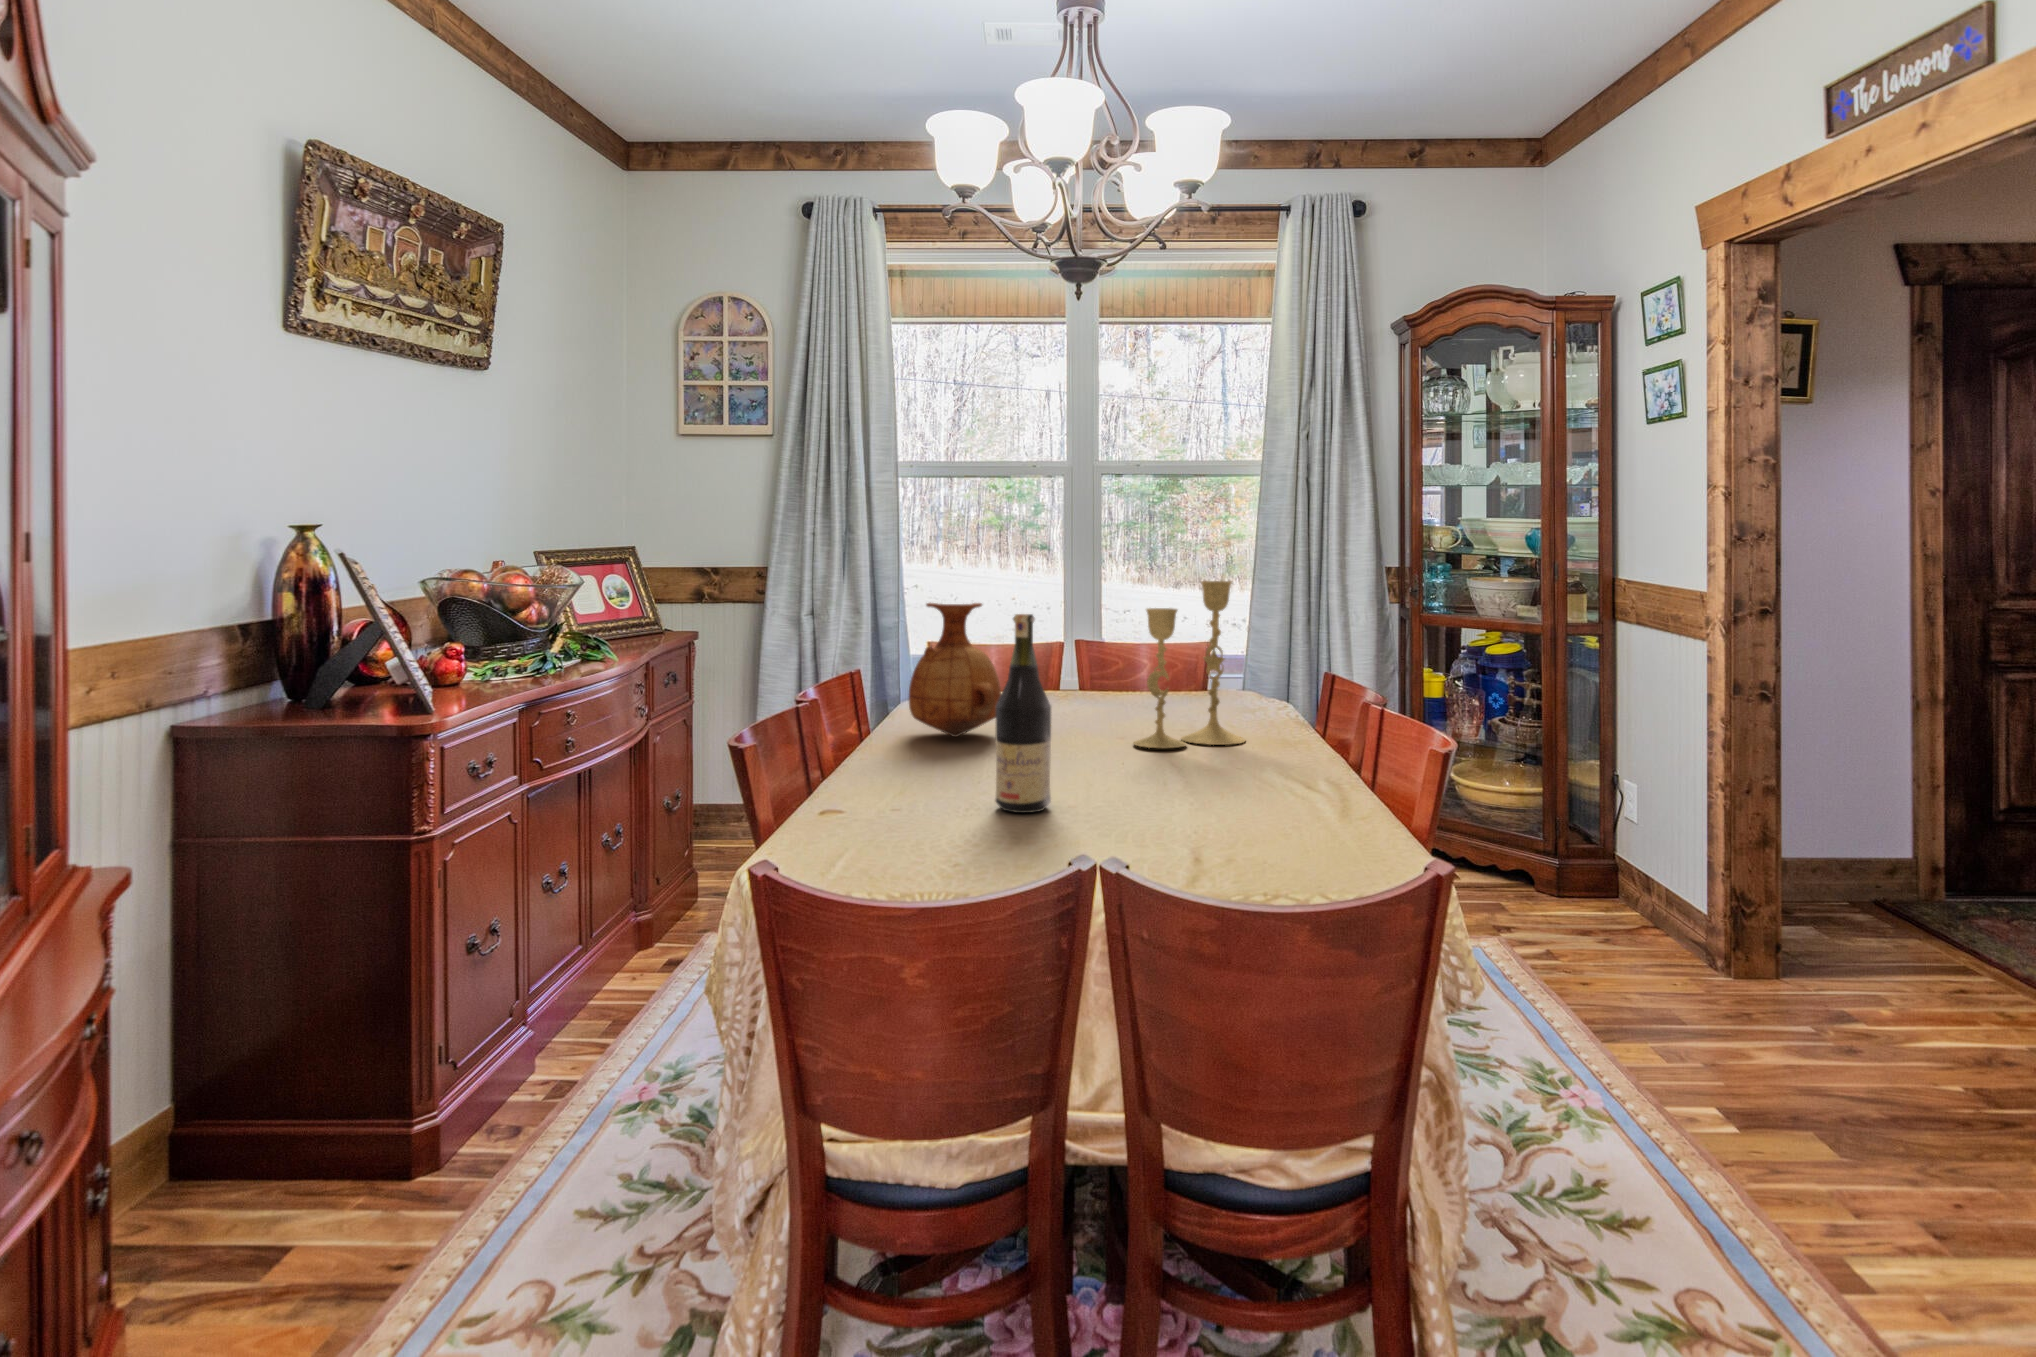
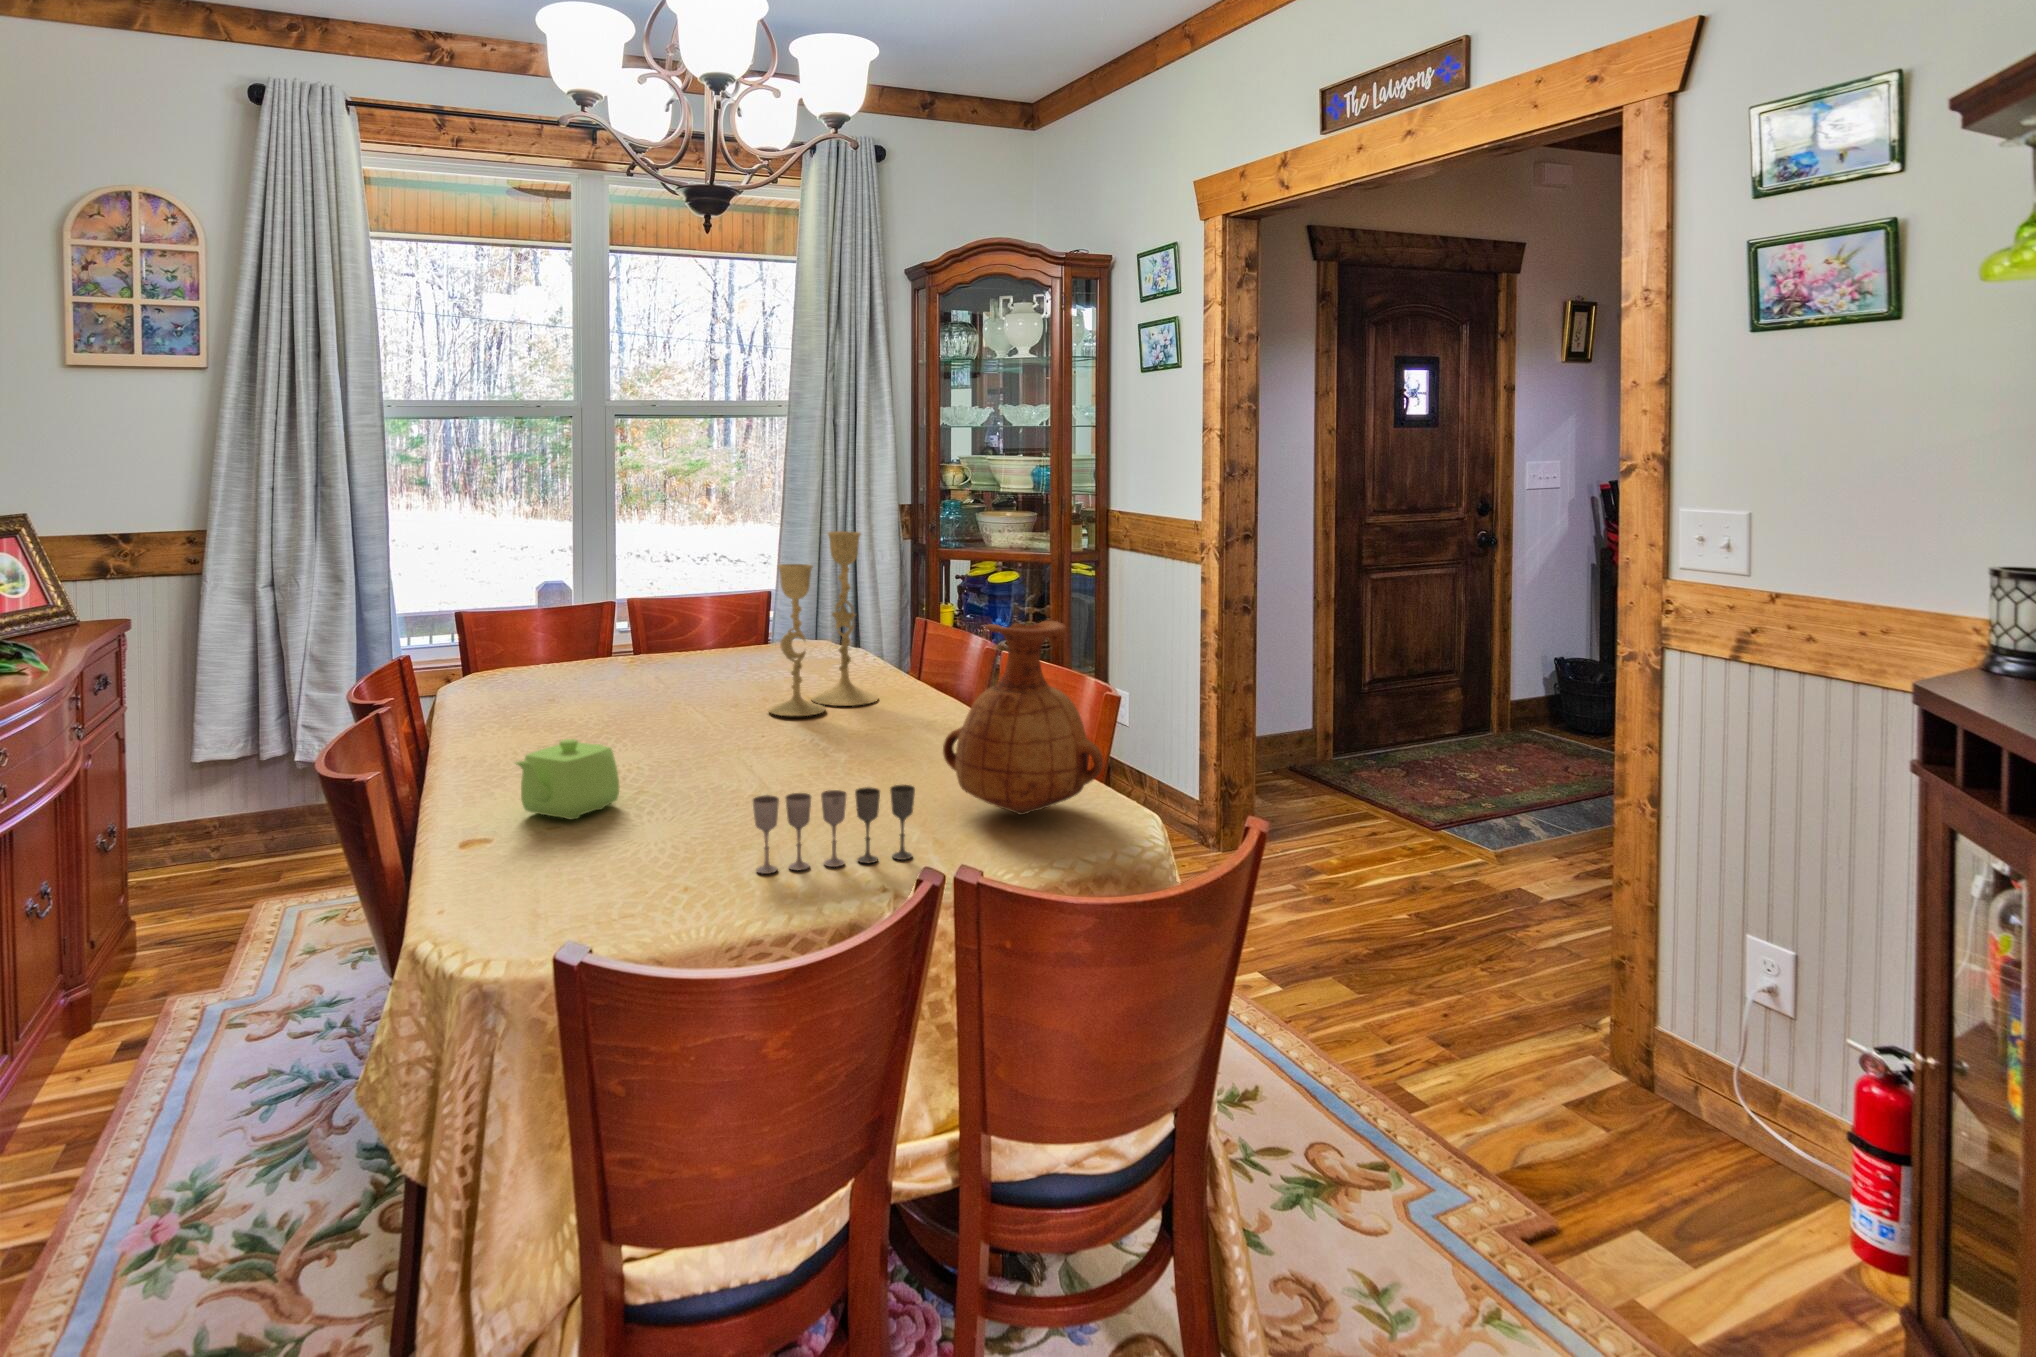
vase: present [909,603,1001,737] -> present [943,621,1103,815]
wine bottle: present [996,614,1051,813] -> none [680,597,749,826]
teapot: none [869,733,957,798] -> present [515,739,620,820]
wine glass: none [1021,778,1168,851] -> present [752,785,915,874]

